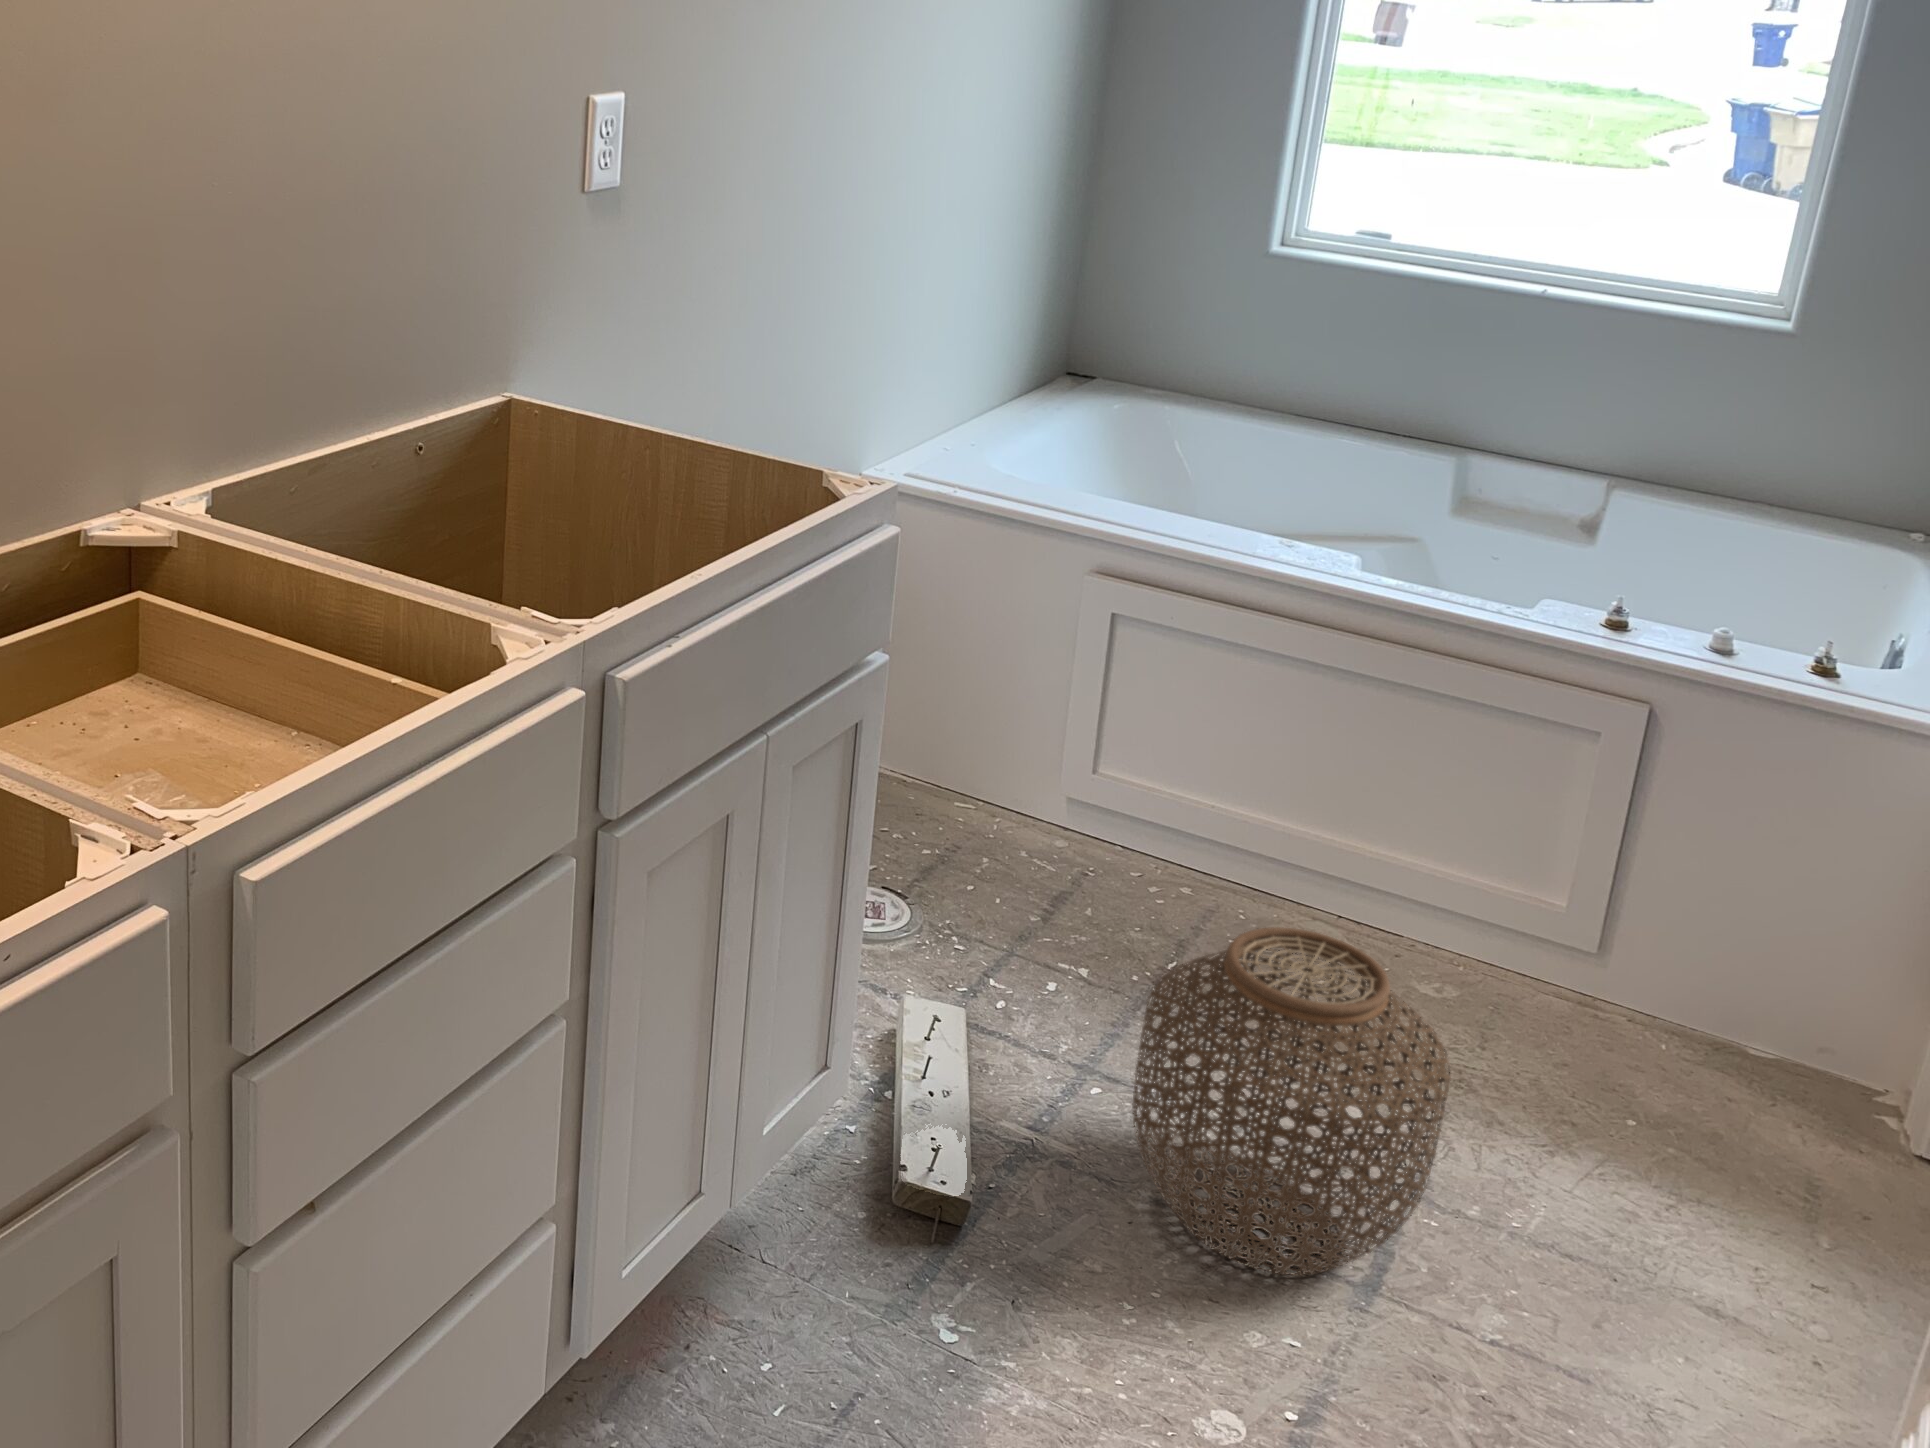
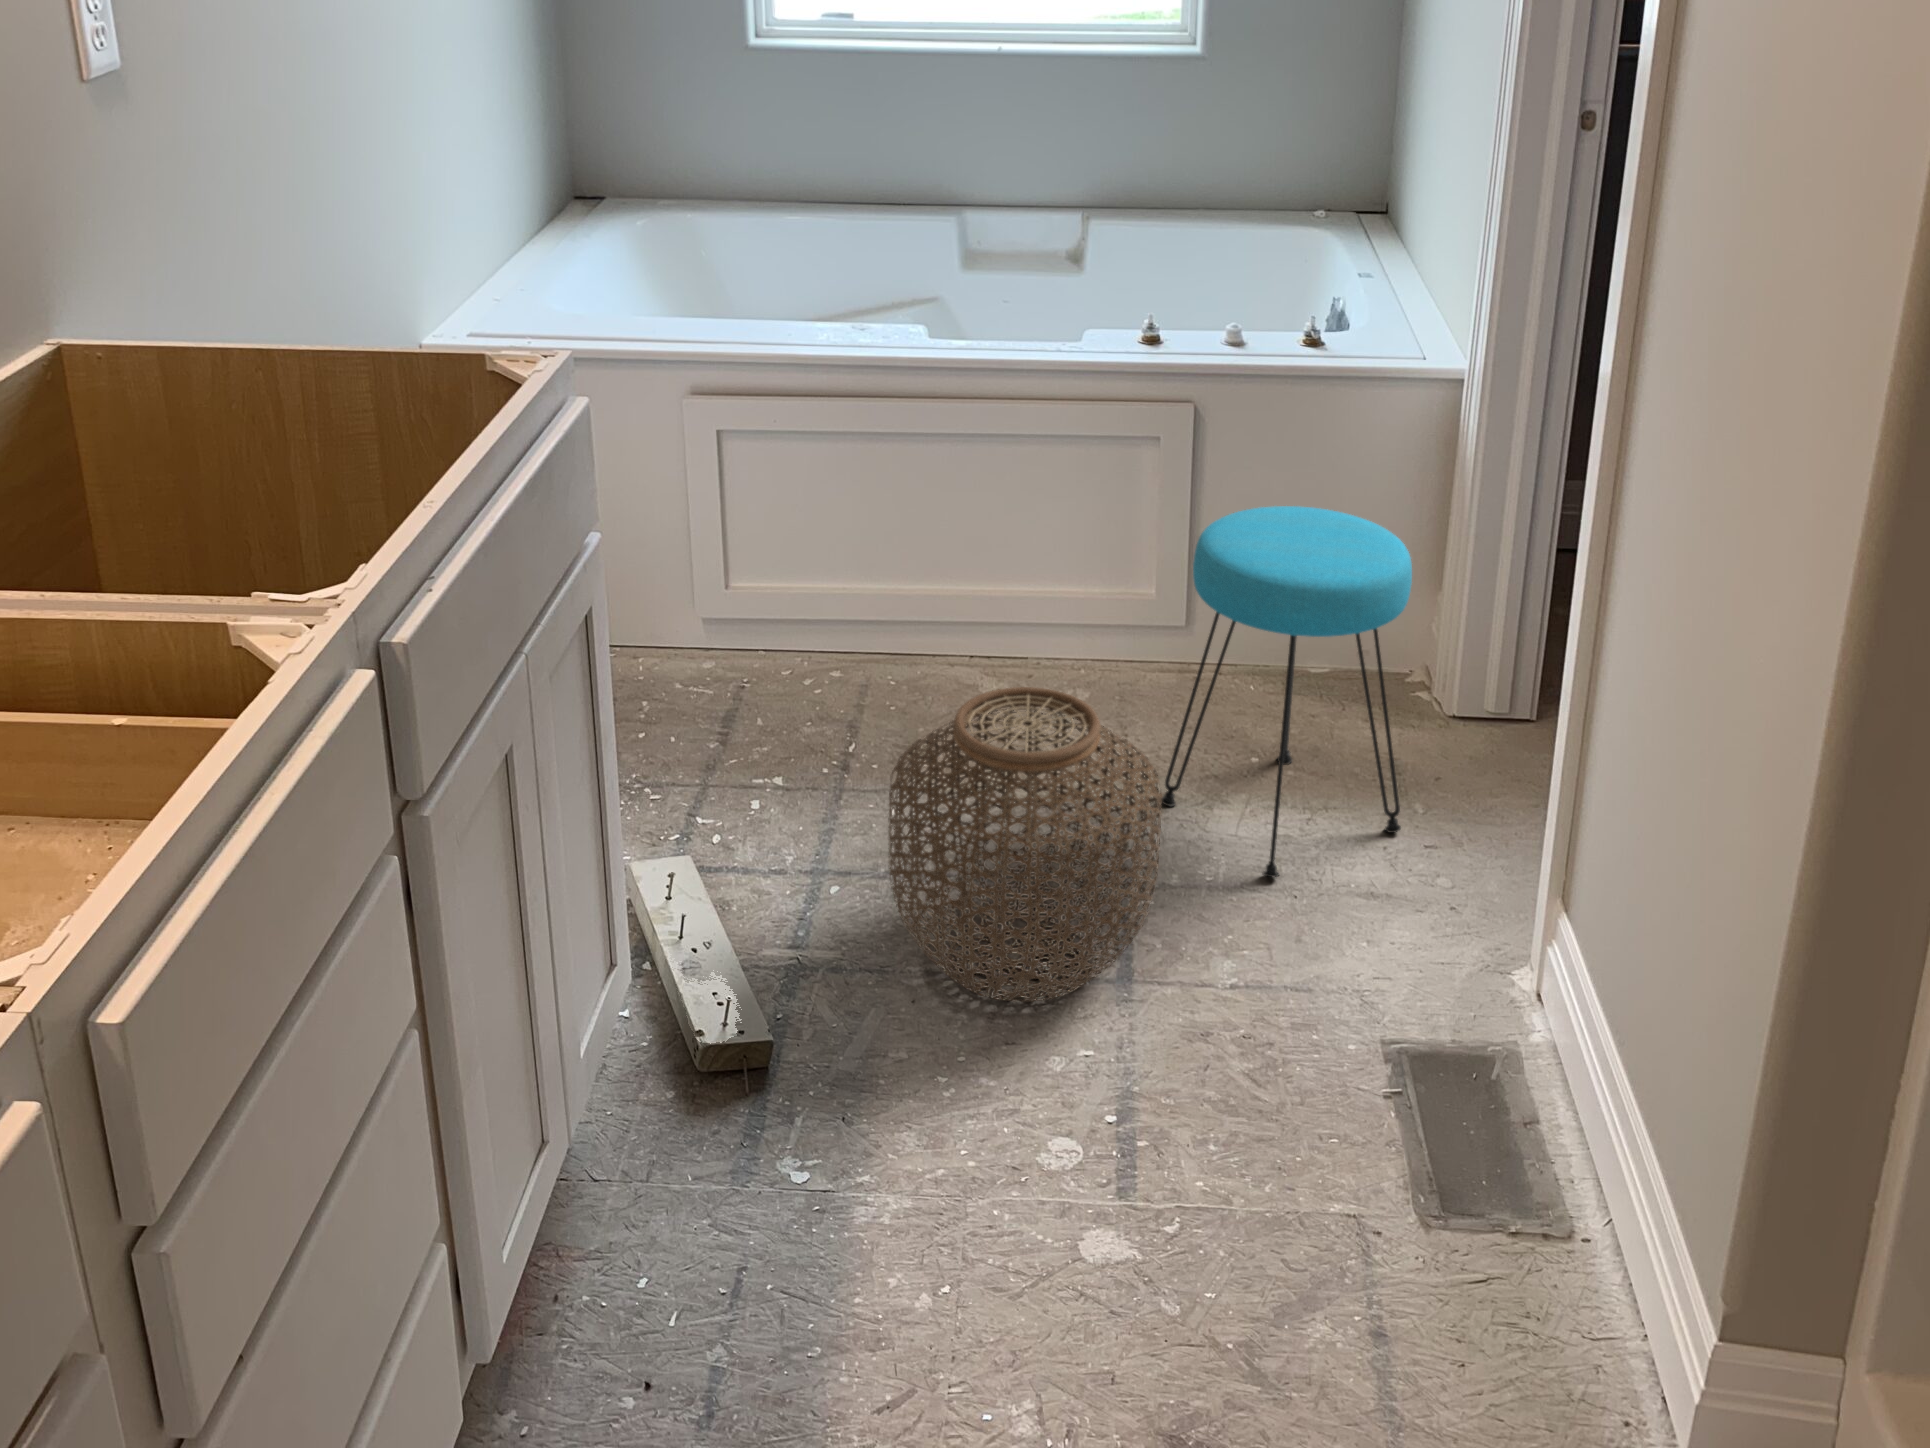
stool: none [1497,821,1858,1252] -> present [1162,506,1412,878]

